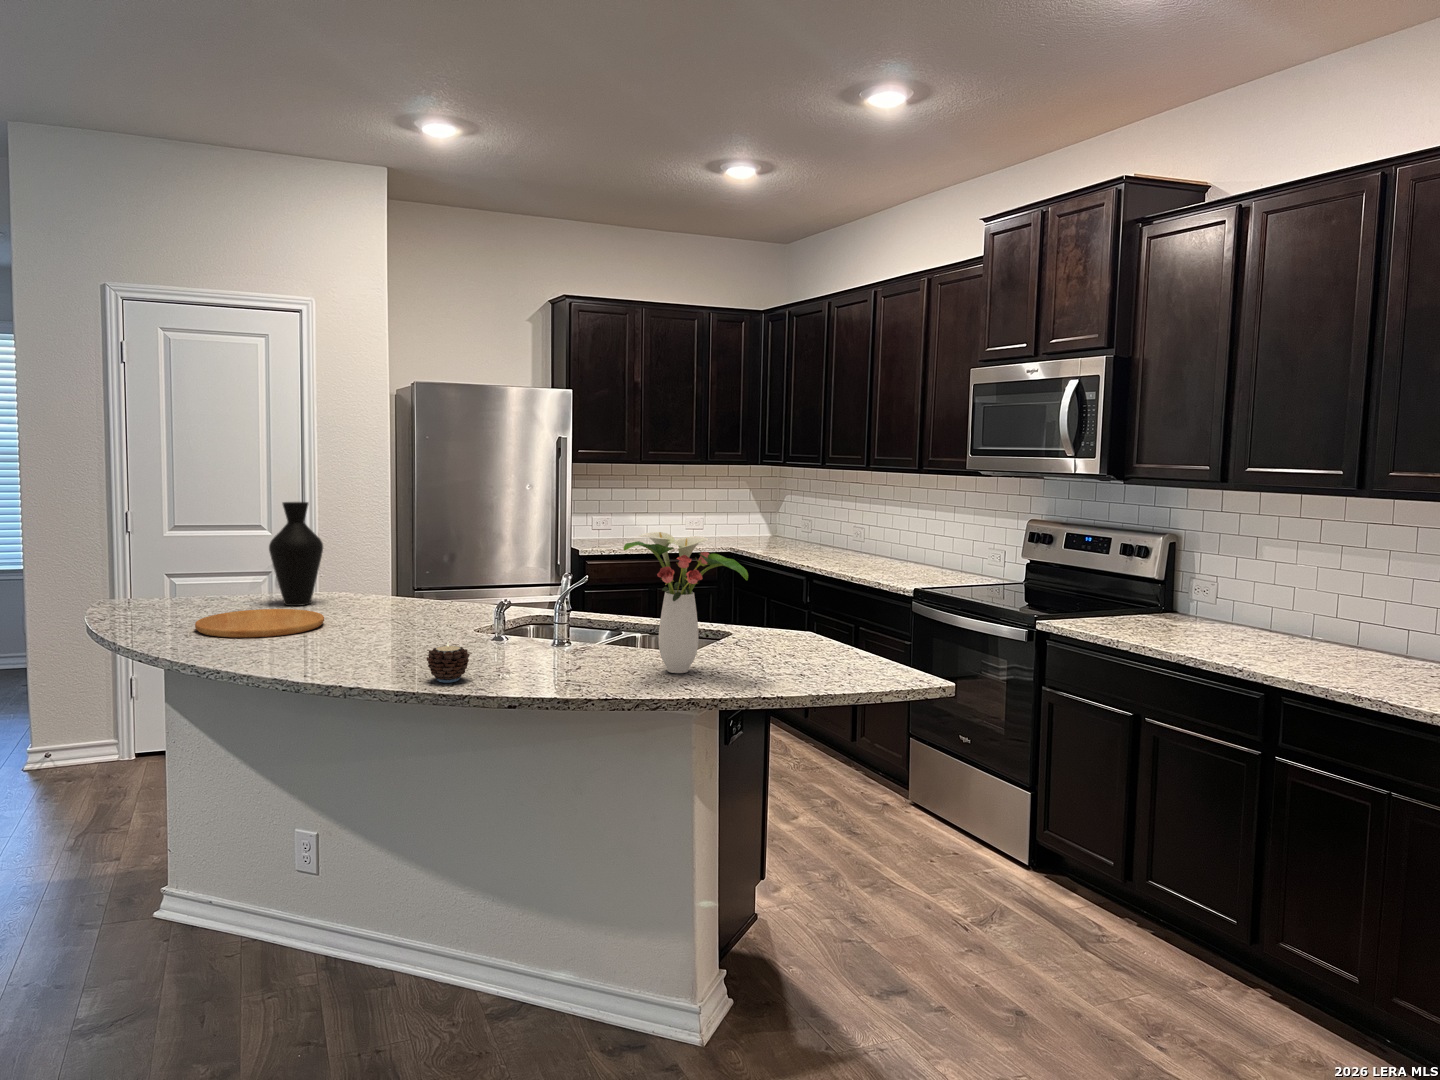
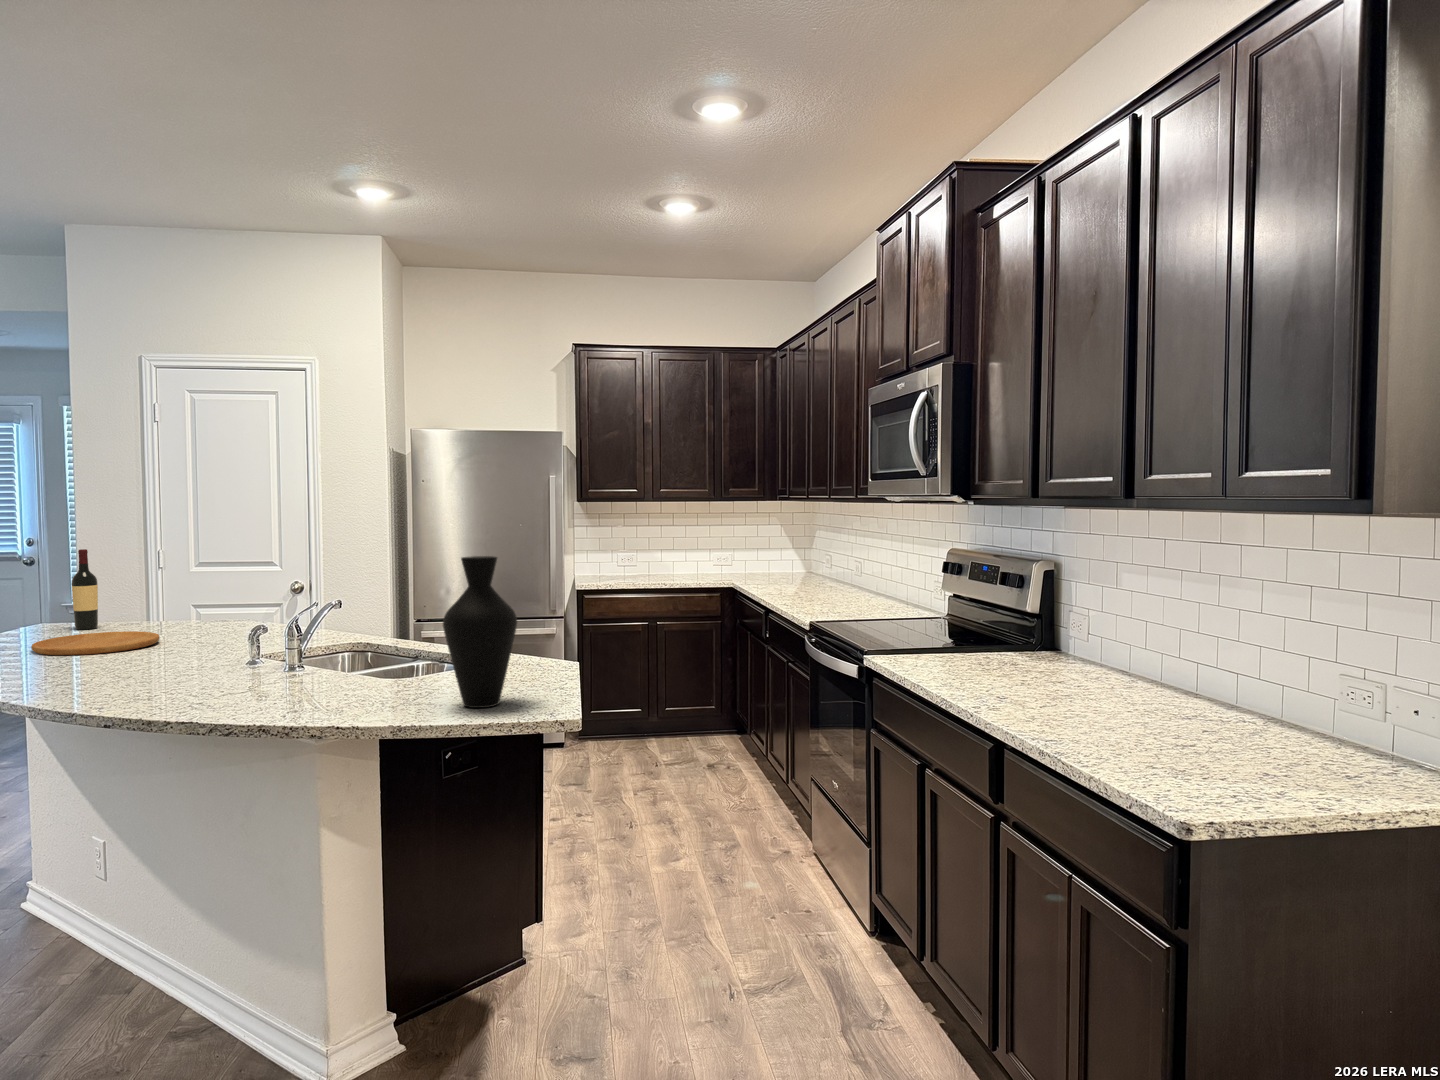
vase: present [269,502,323,606] -> present [443,556,517,708]
wine bottle: none [159,517,187,608] -> present [72,549,98,630]
flower arrangement: present [624,532,748,673] -> none [234,554,359,700]
candle: present [427,643,470,683] -> none [72,660,121,700]

